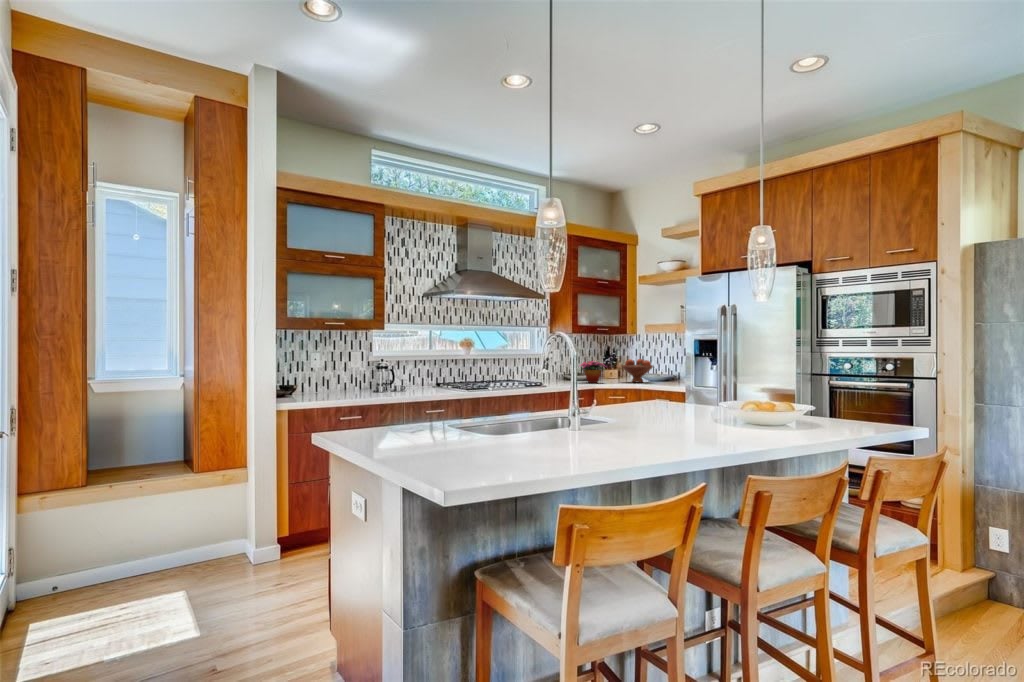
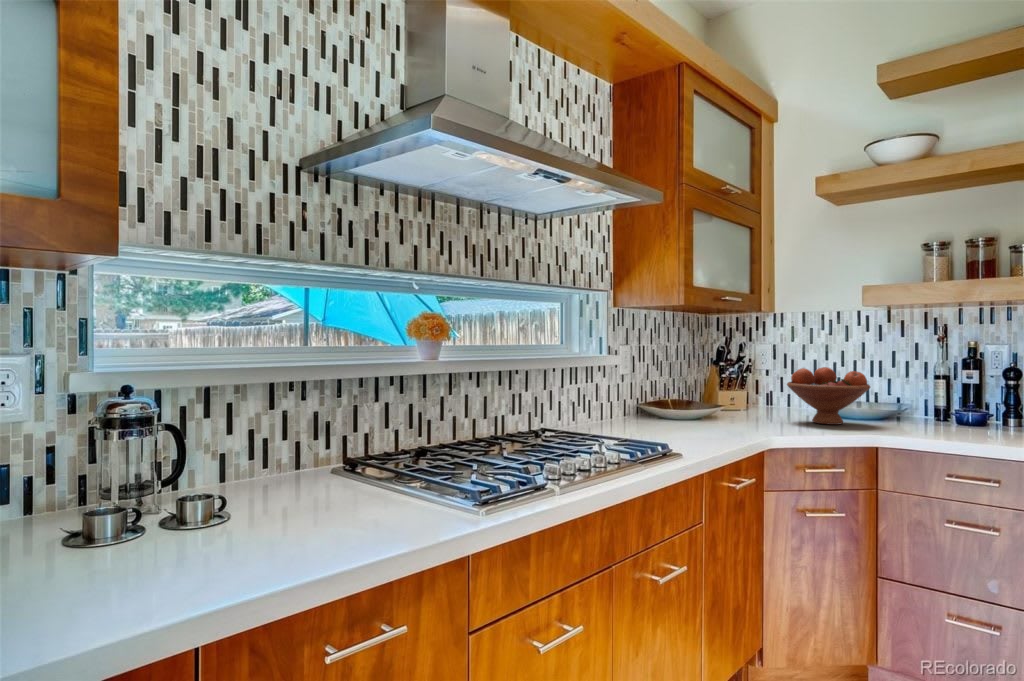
flower arrangement: present [579,361,605,383] -> none [702,373,789,430]

